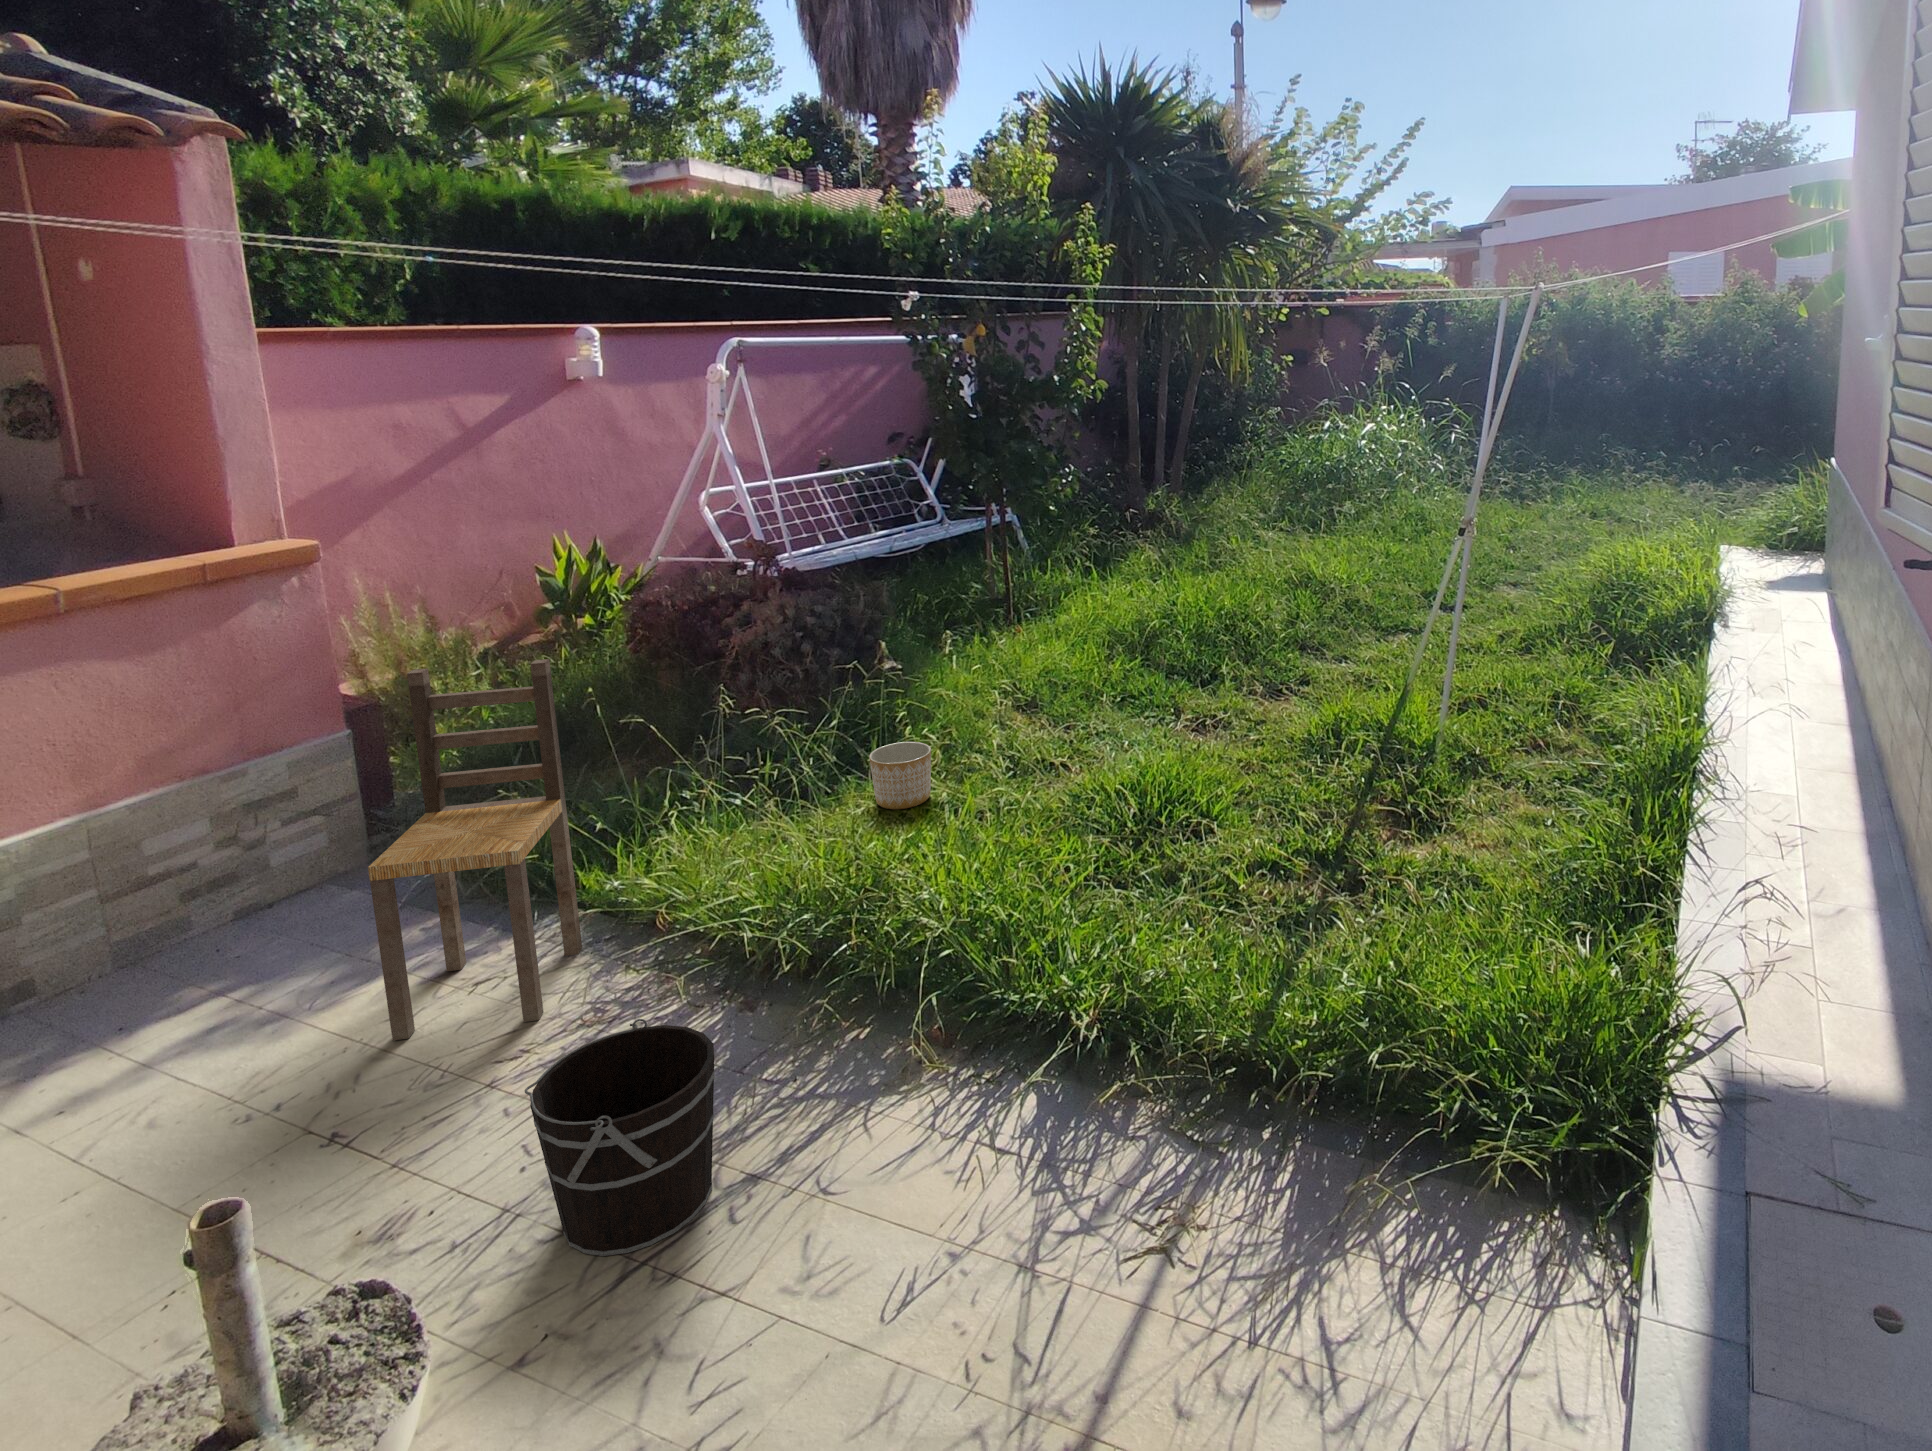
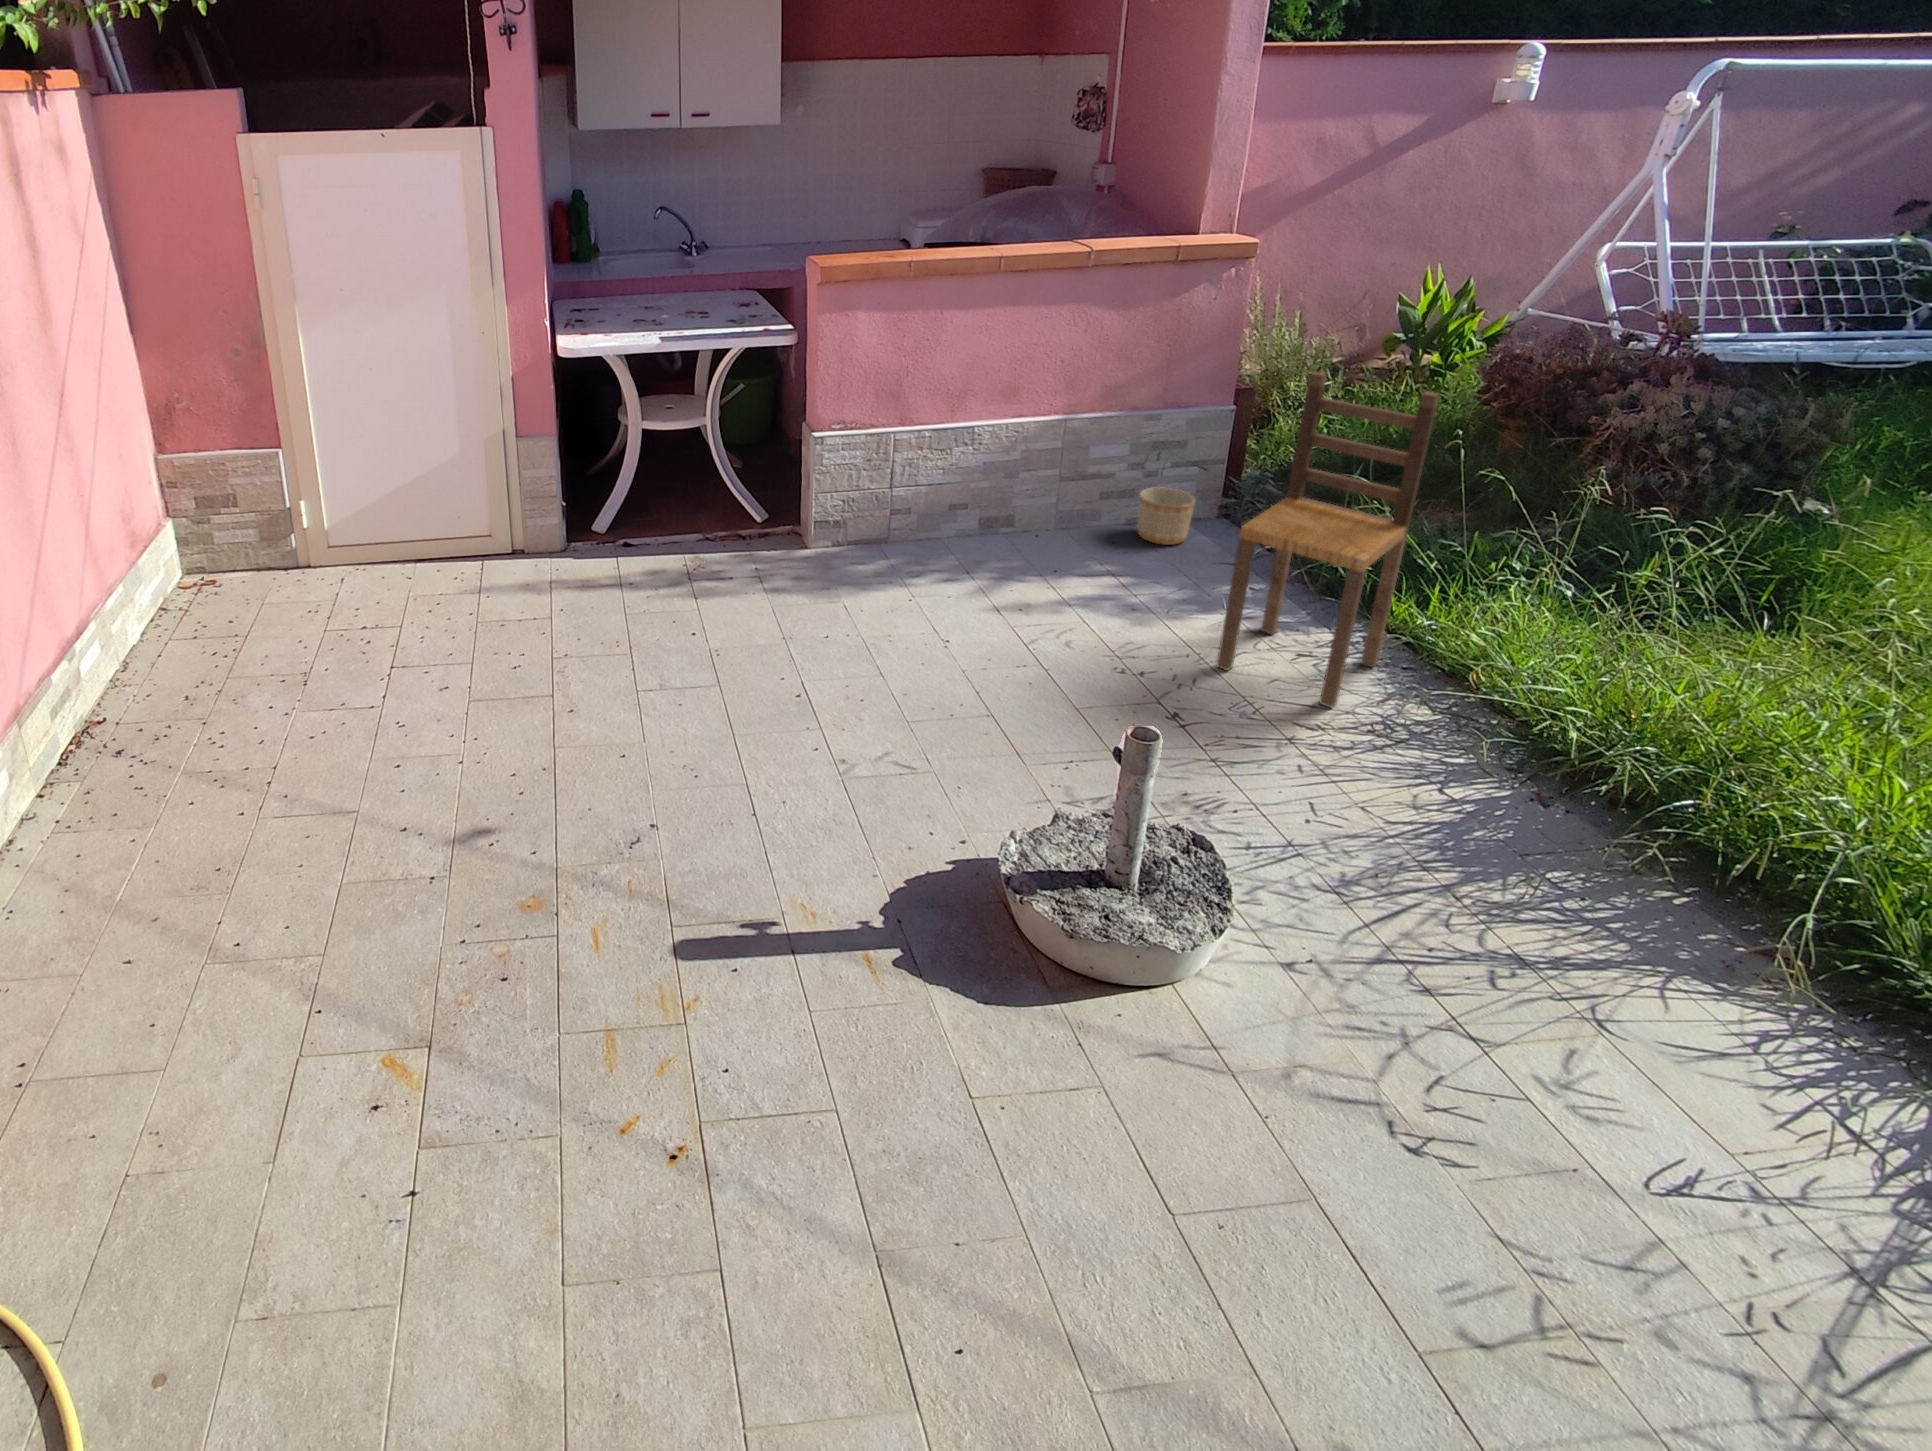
planter: present [869,742,931,809] -> present [1138,487,1195,545]
bucket: present [525,1019,715,1256] -> none [1335,757,1528,959]

